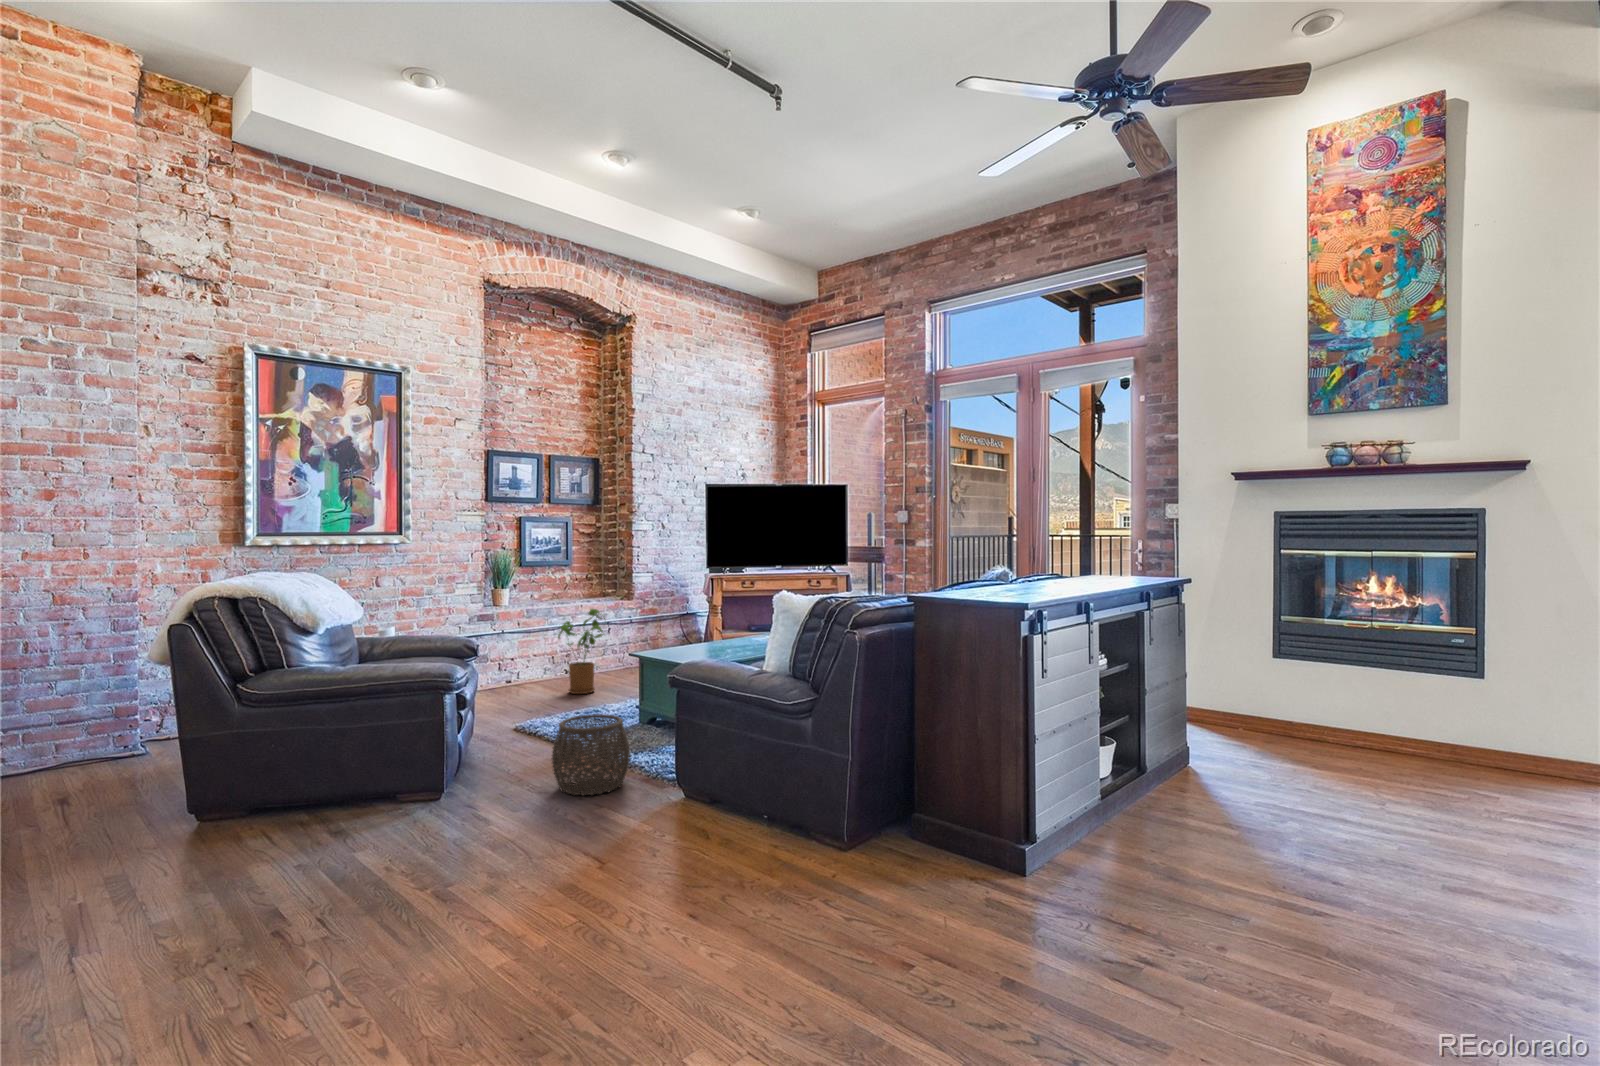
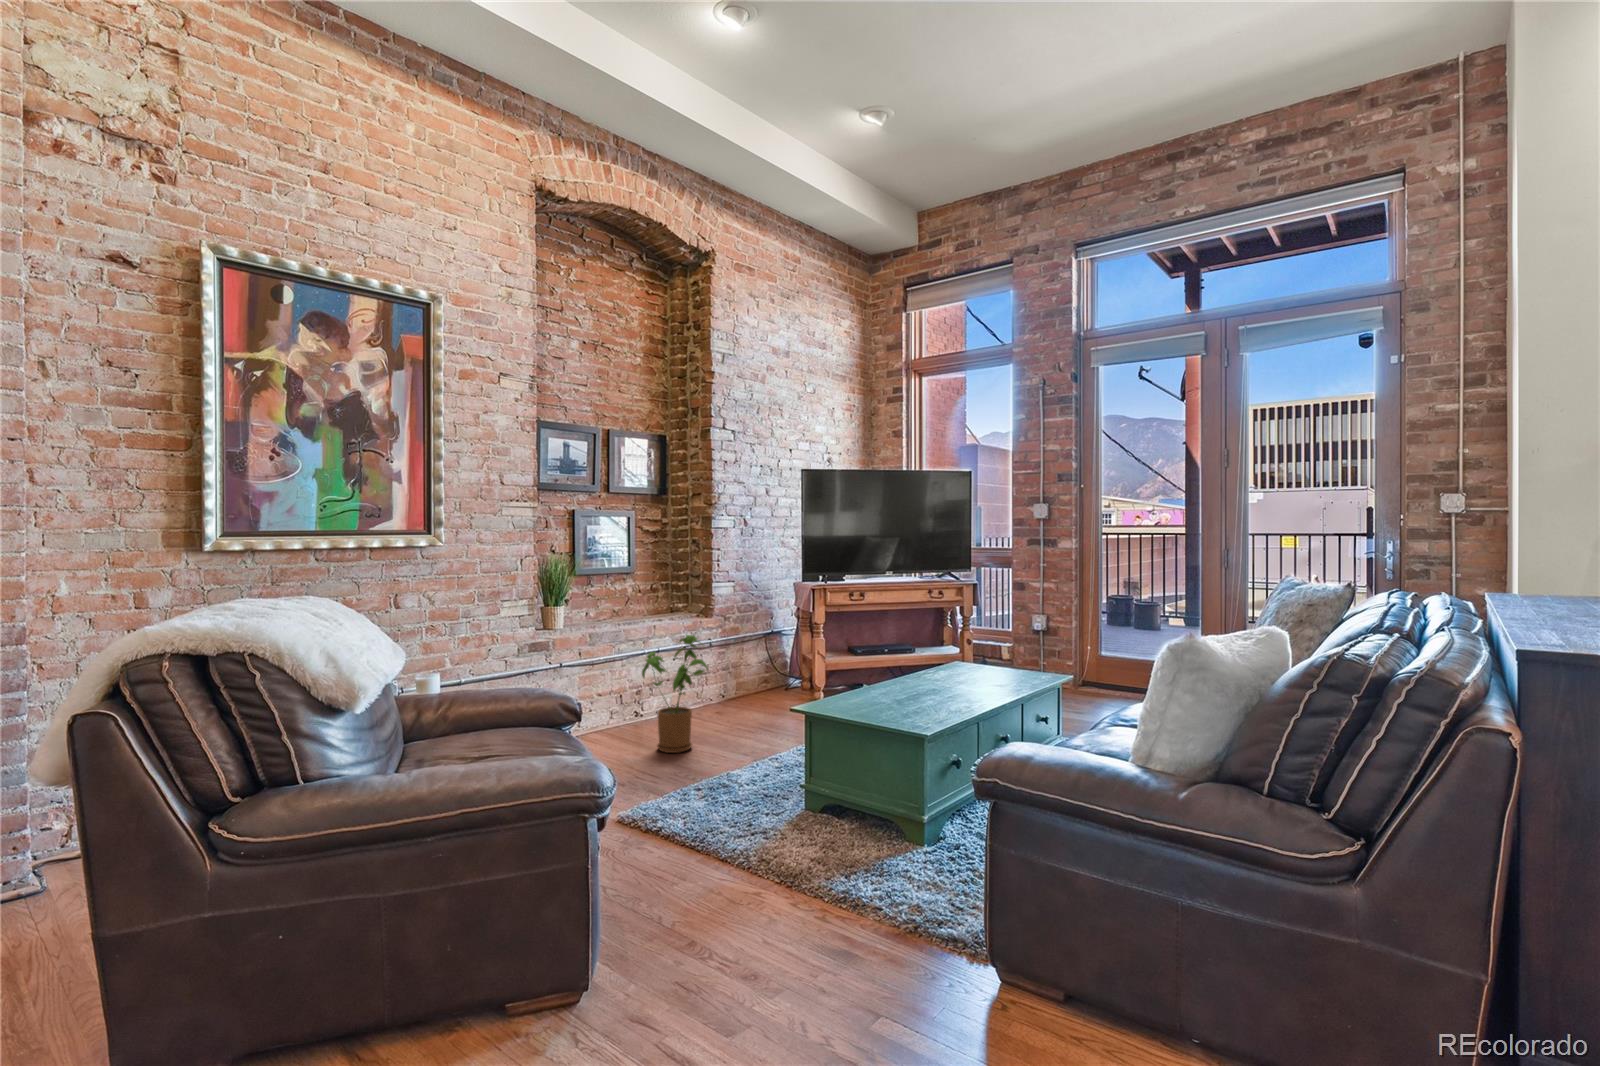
woven basket: present [551,714,631,796] -> none [761,833,892,991]

